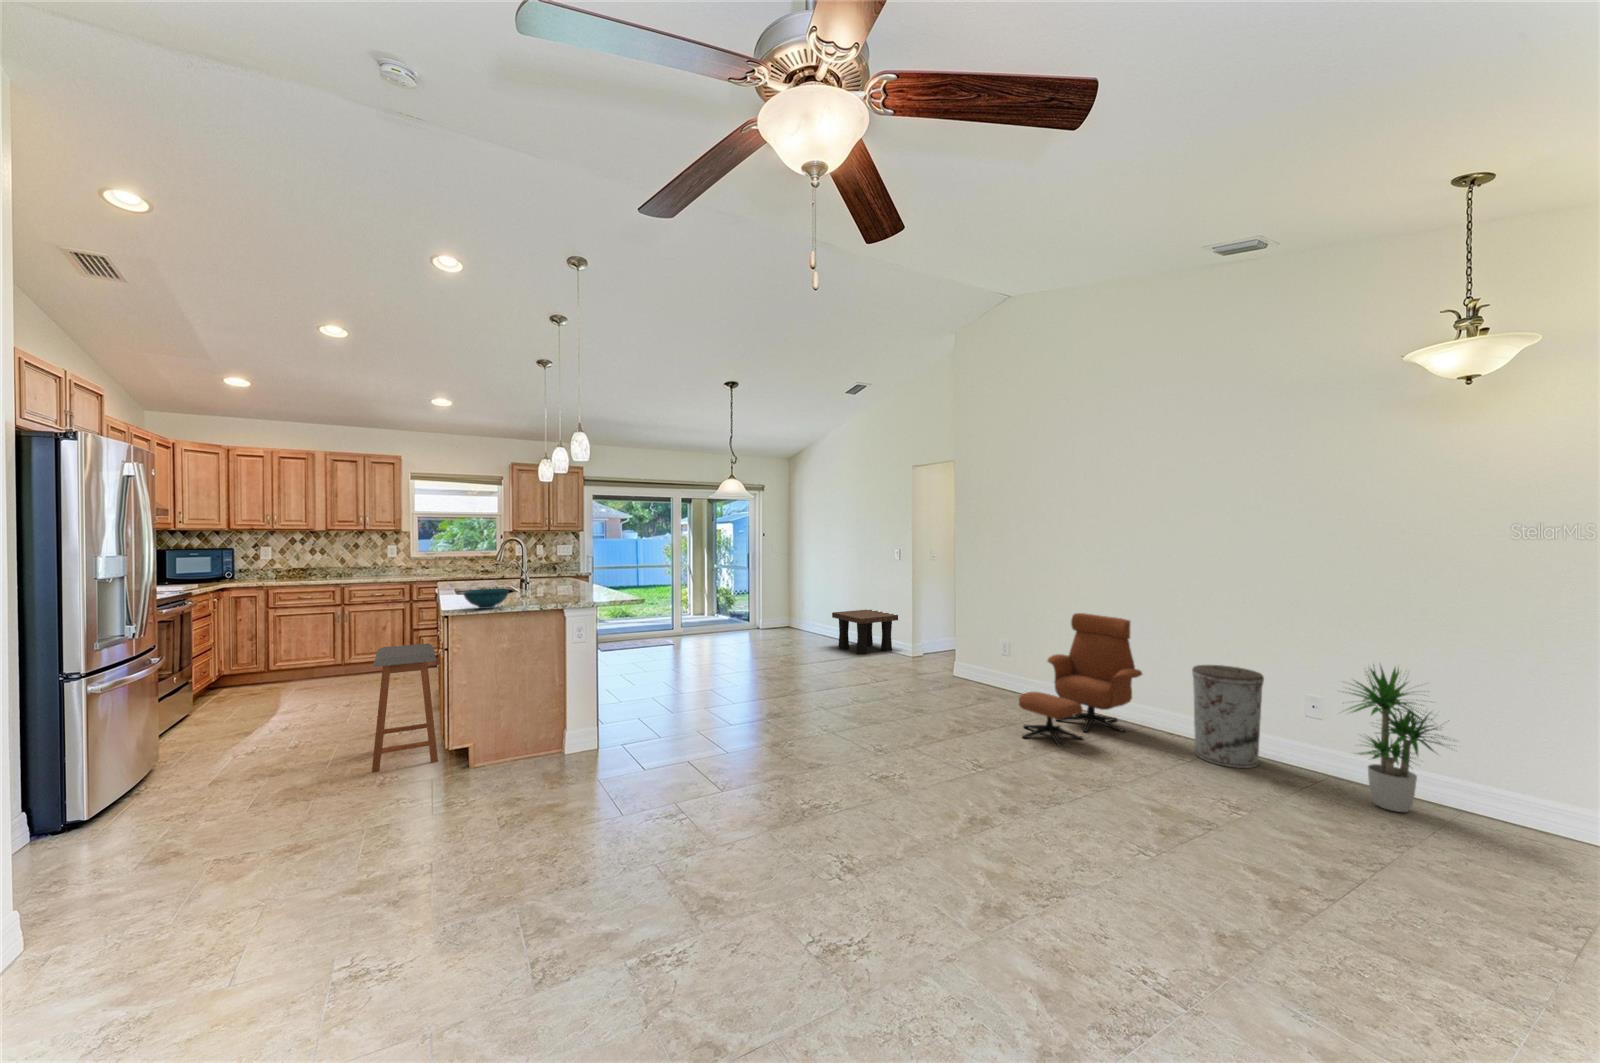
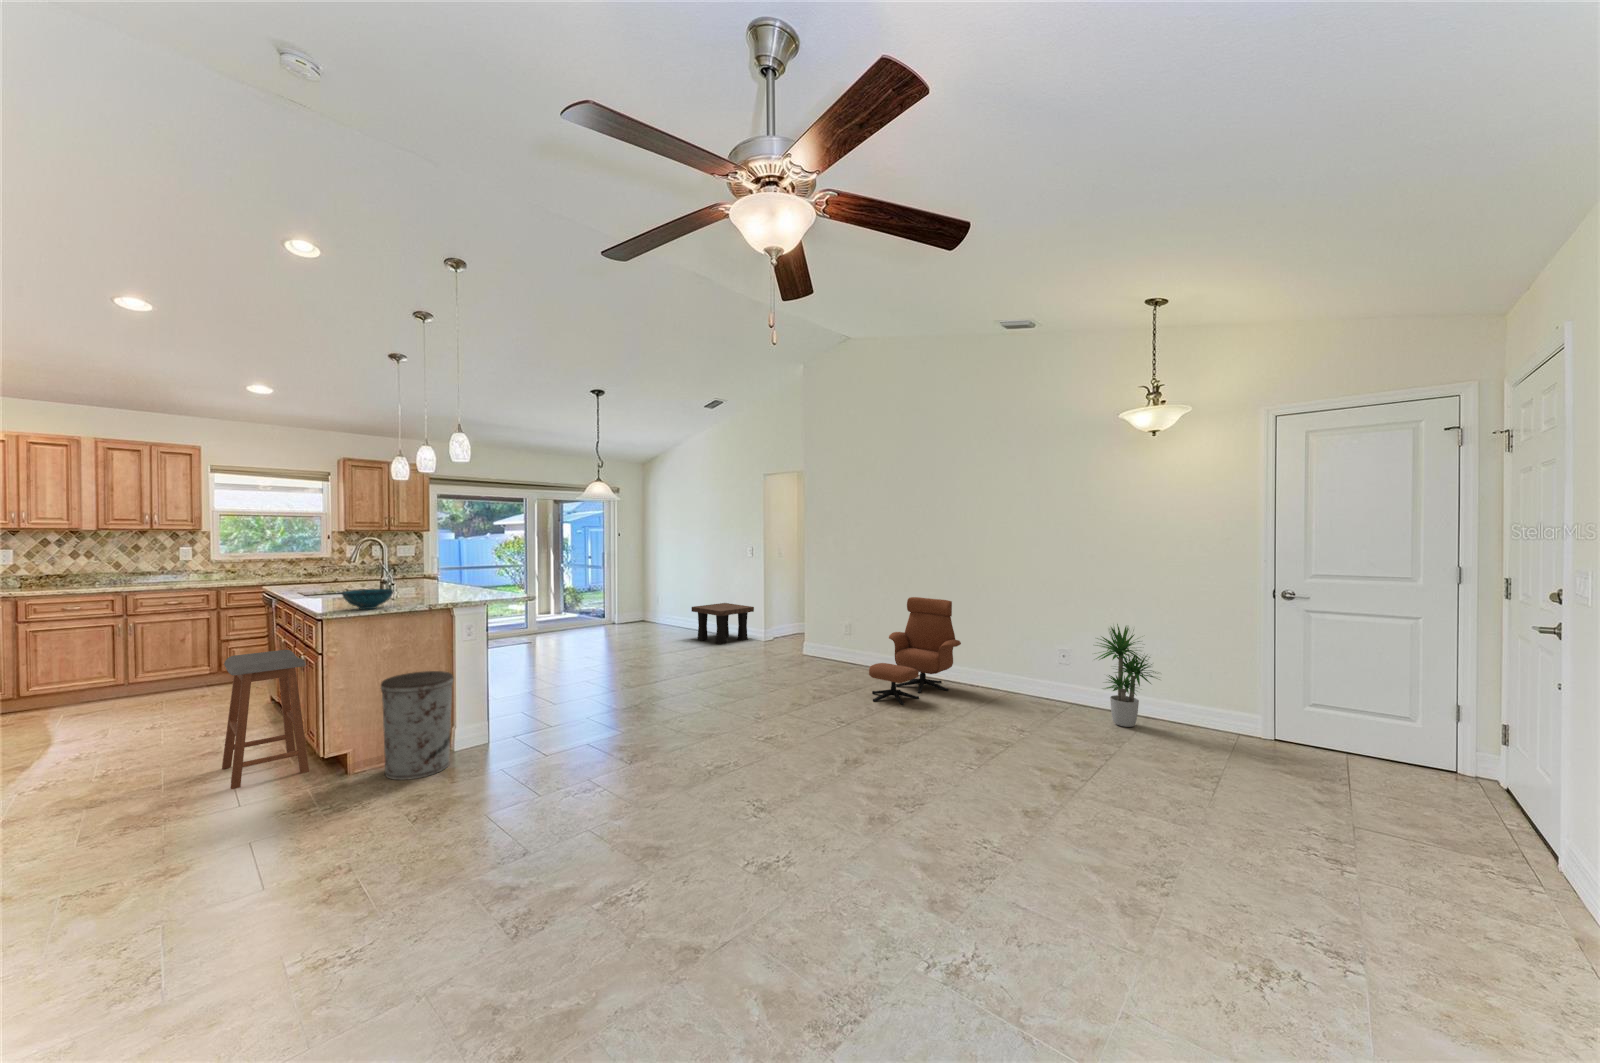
trash can: present [1192,665,1264,768] -> present [381,671,453,780]

